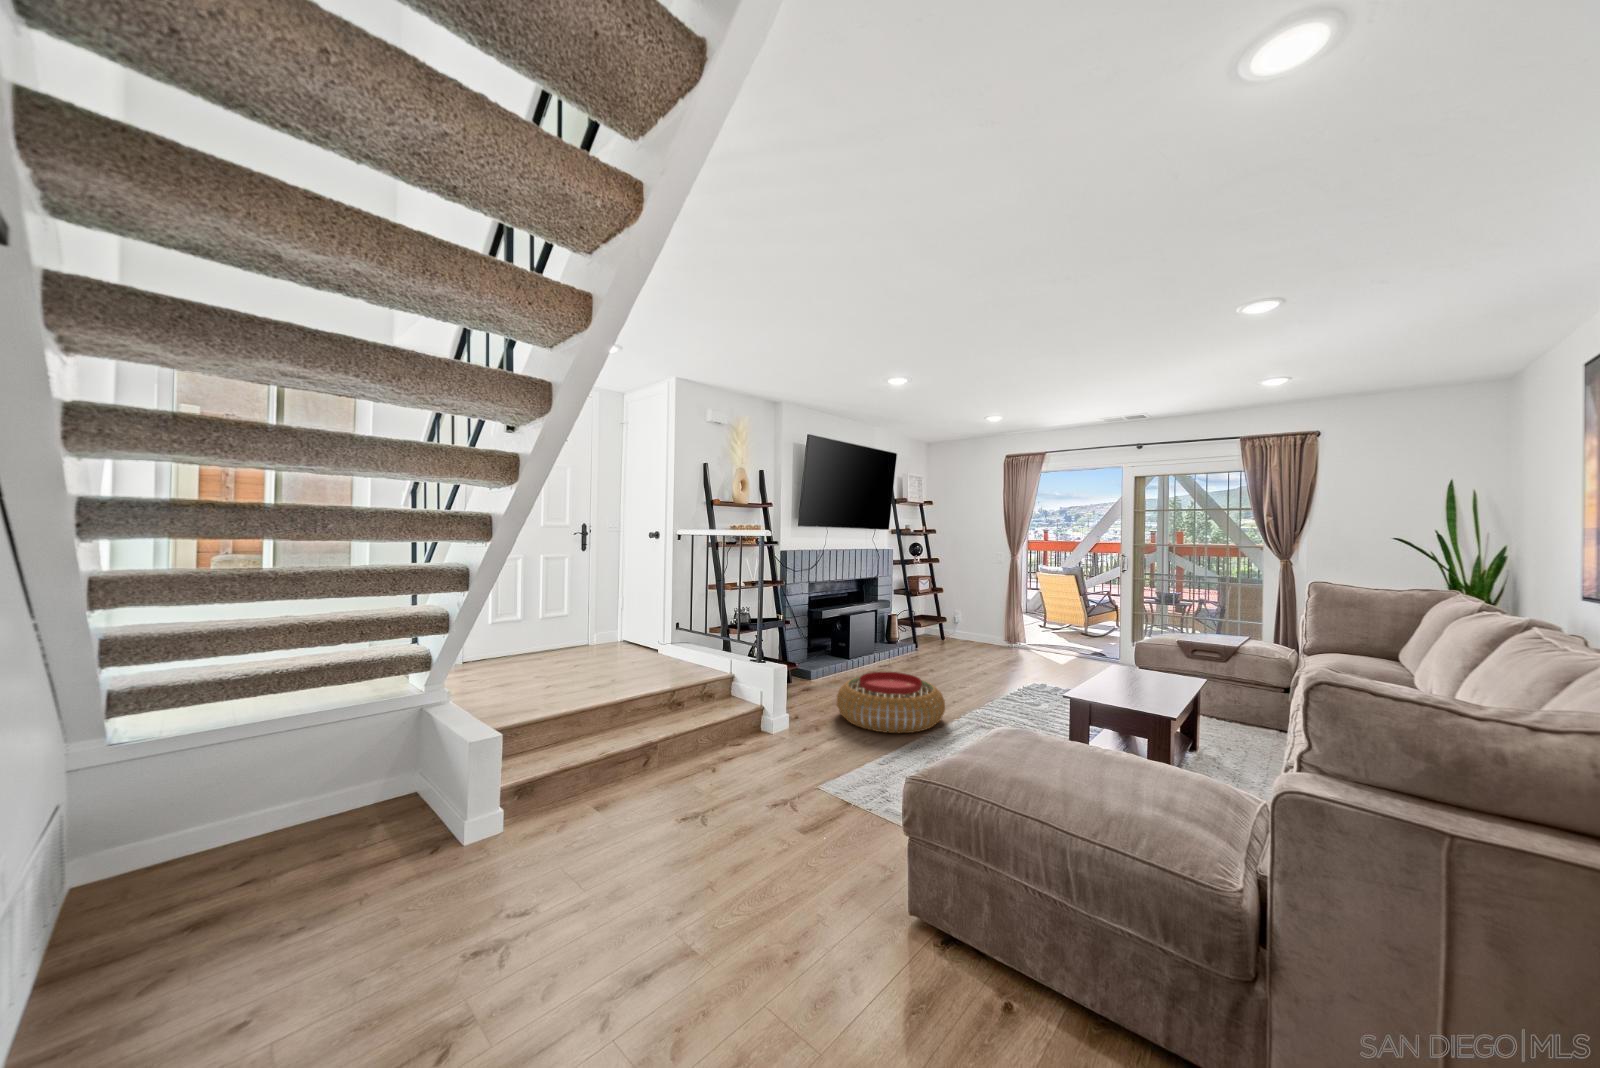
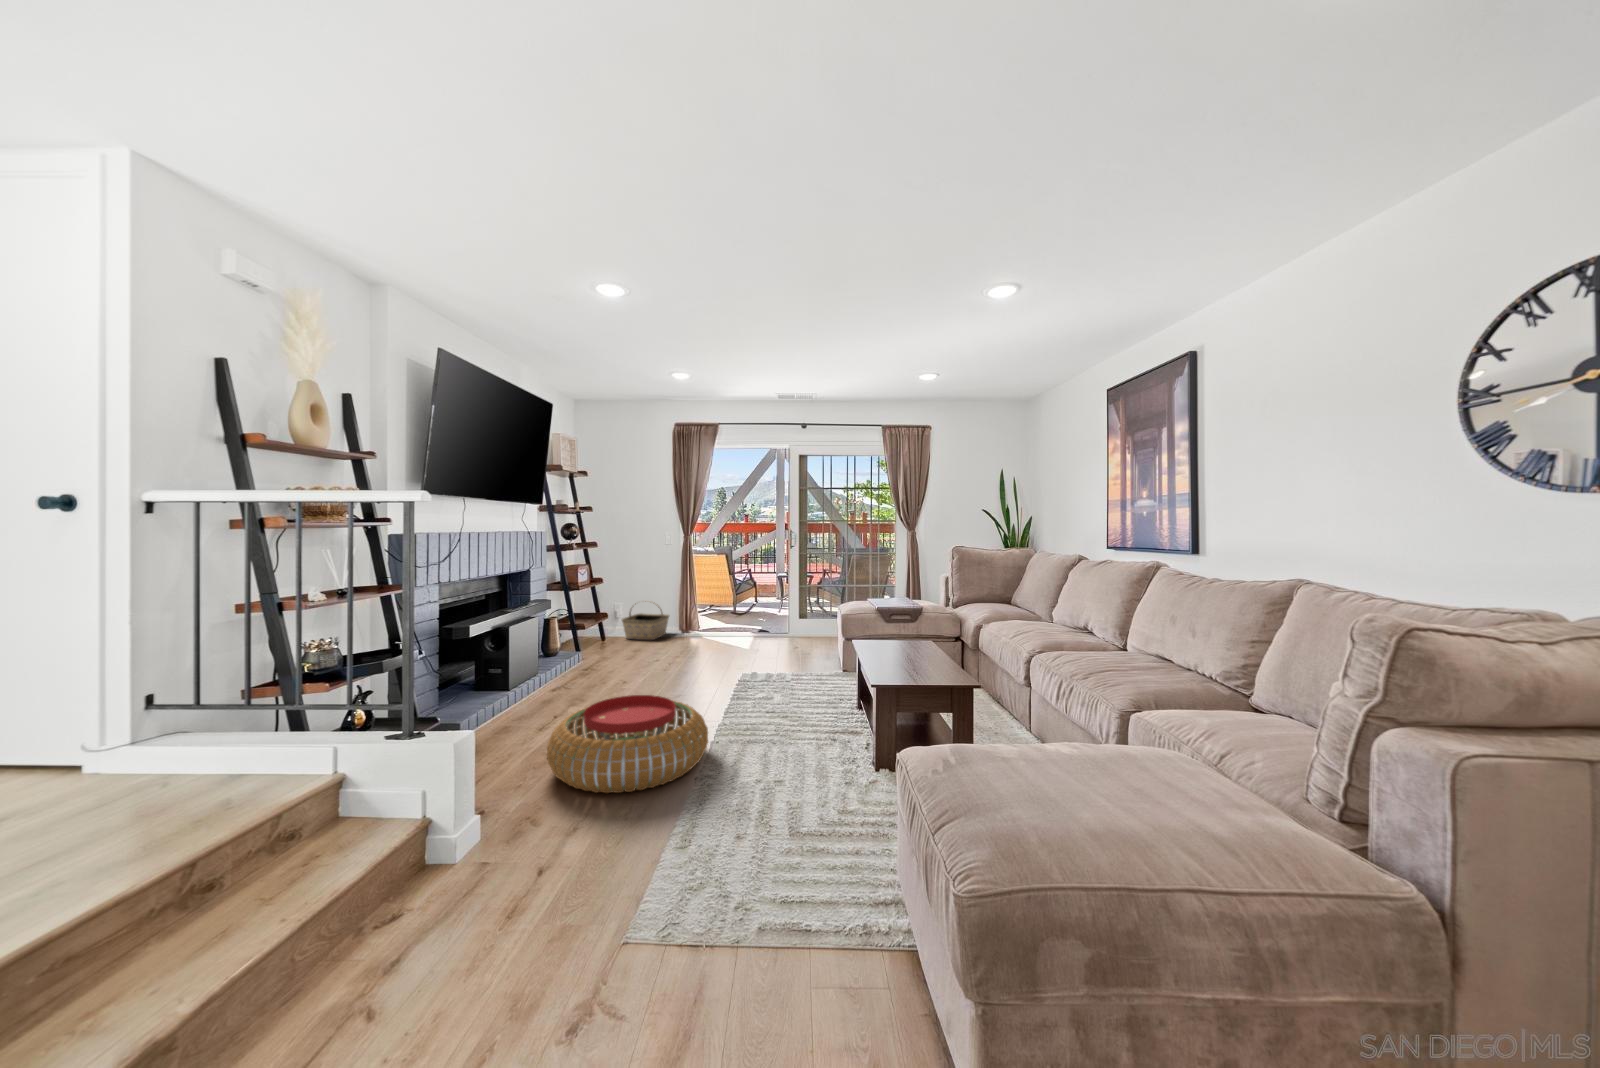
basket: none [955,610,999,645] -> present [622,601,669,640]

